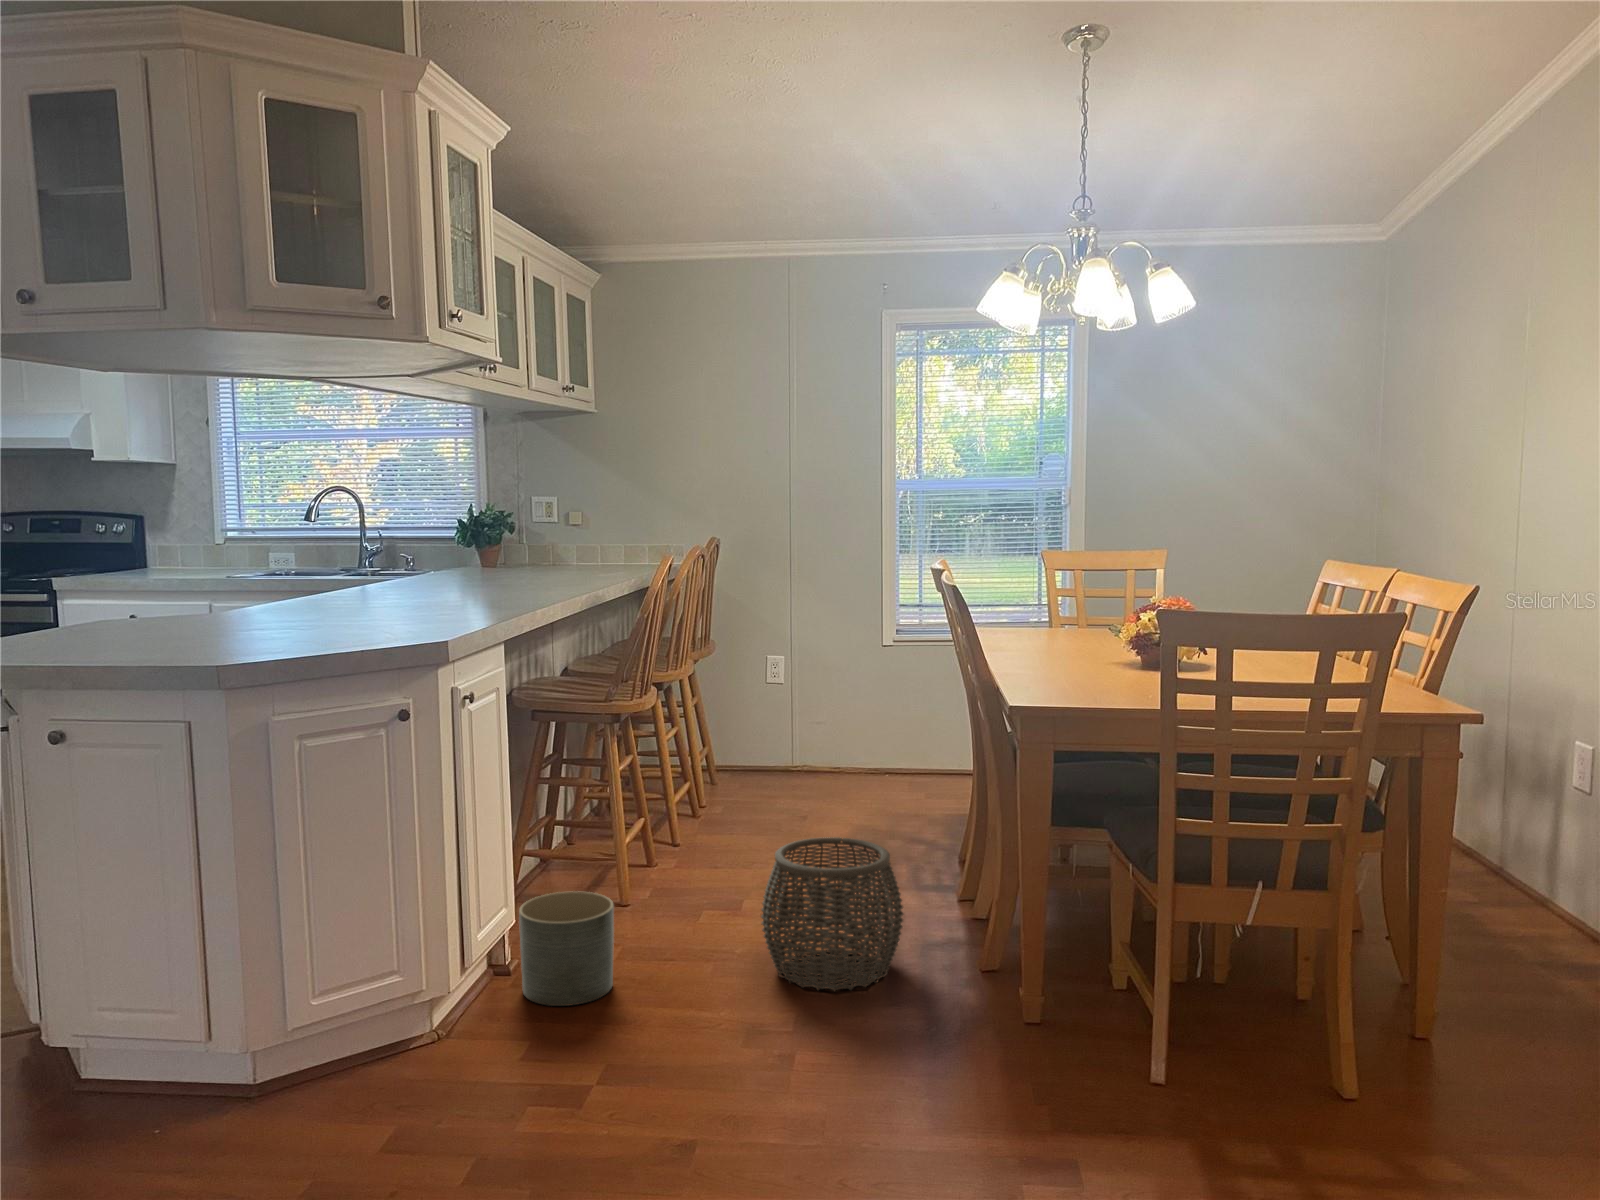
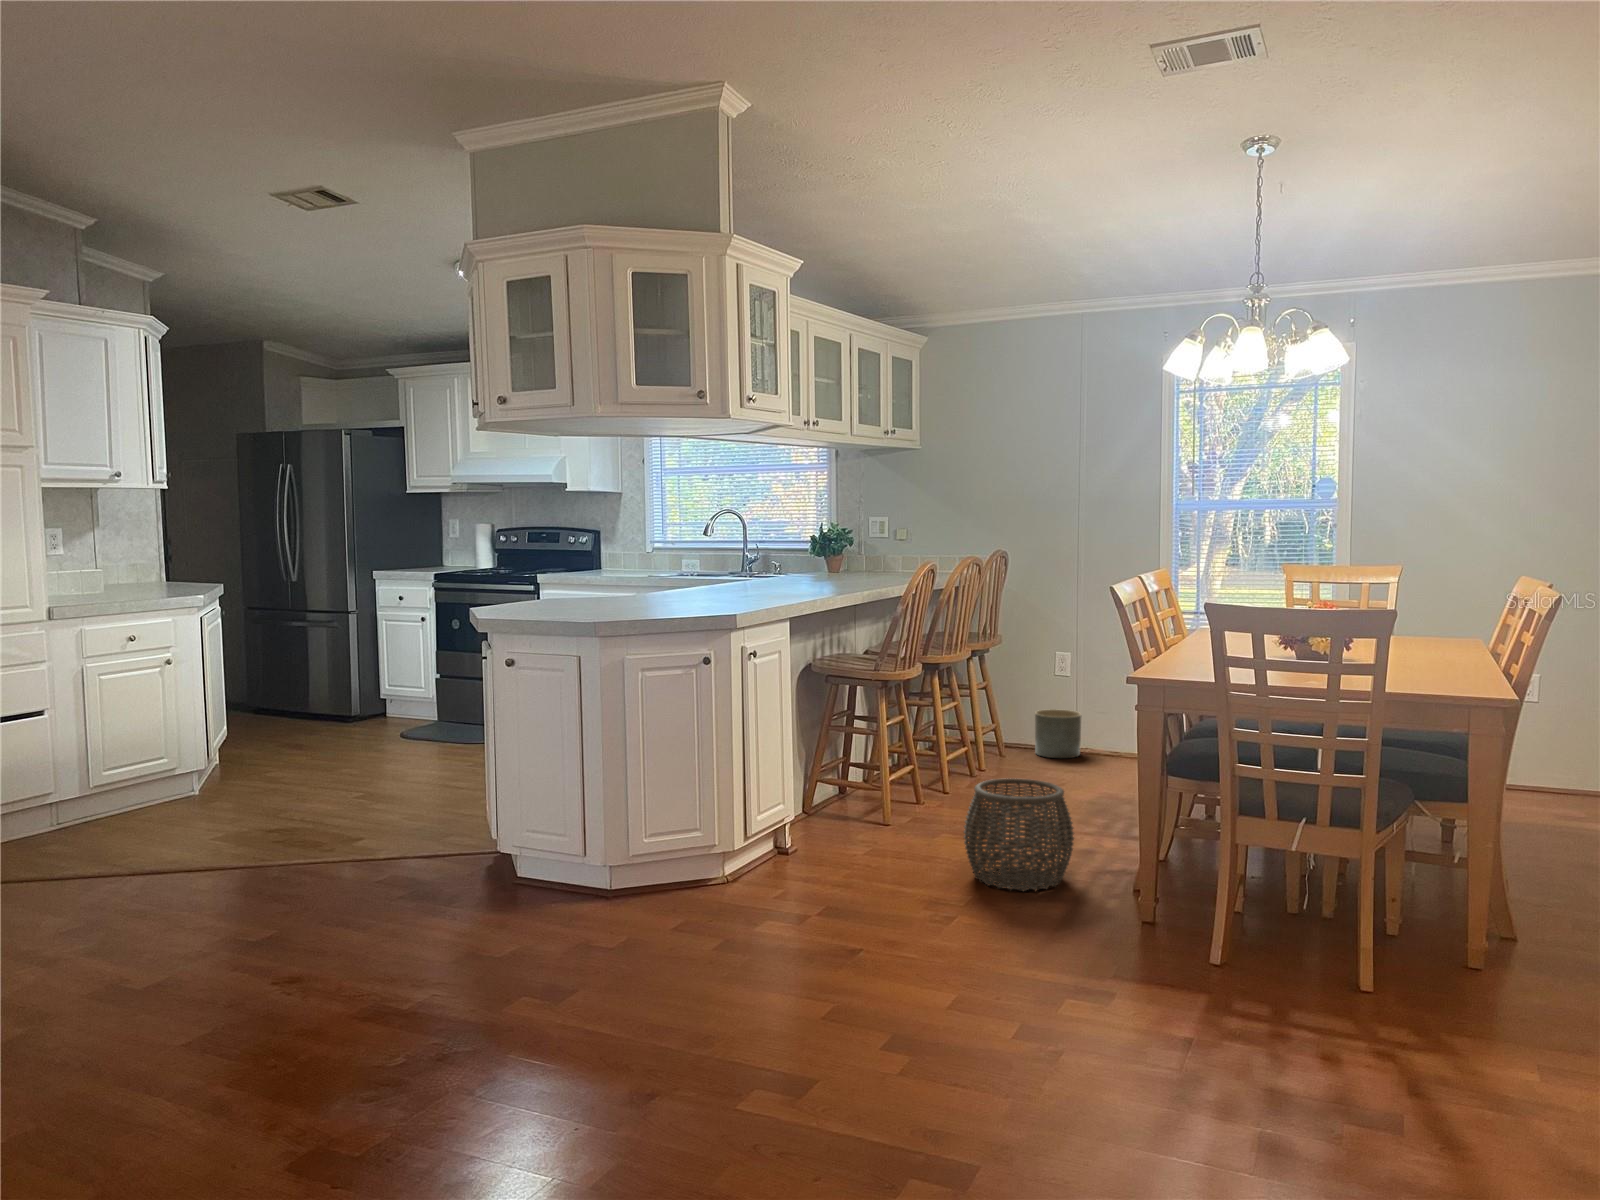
planter: present [519,891,614,1006] -> present [1035,709,1081,758]

